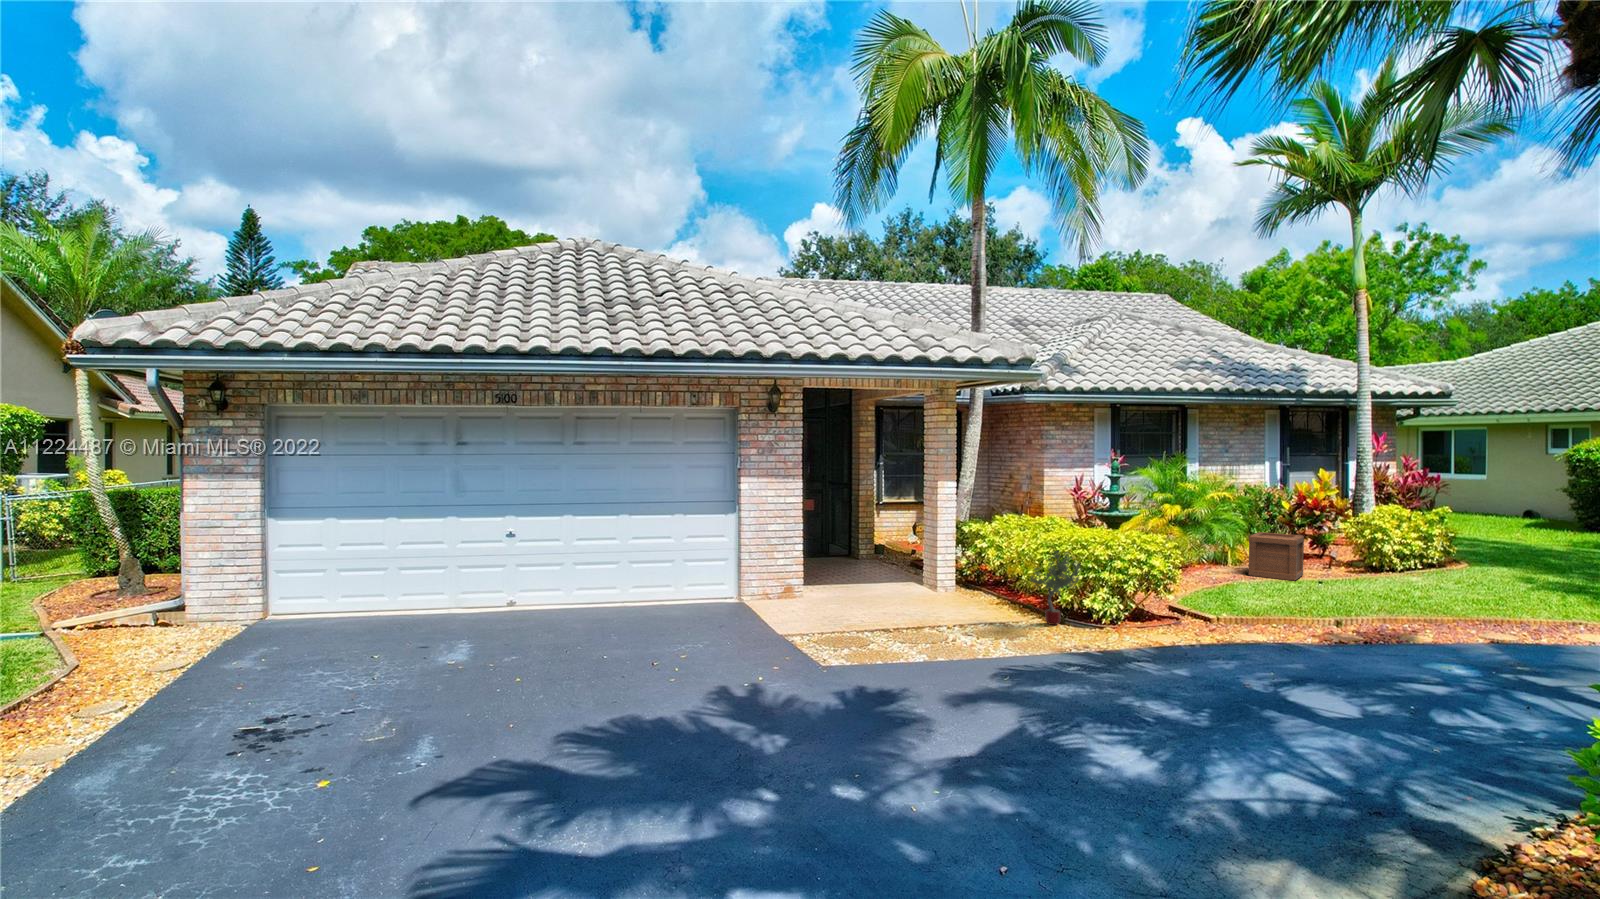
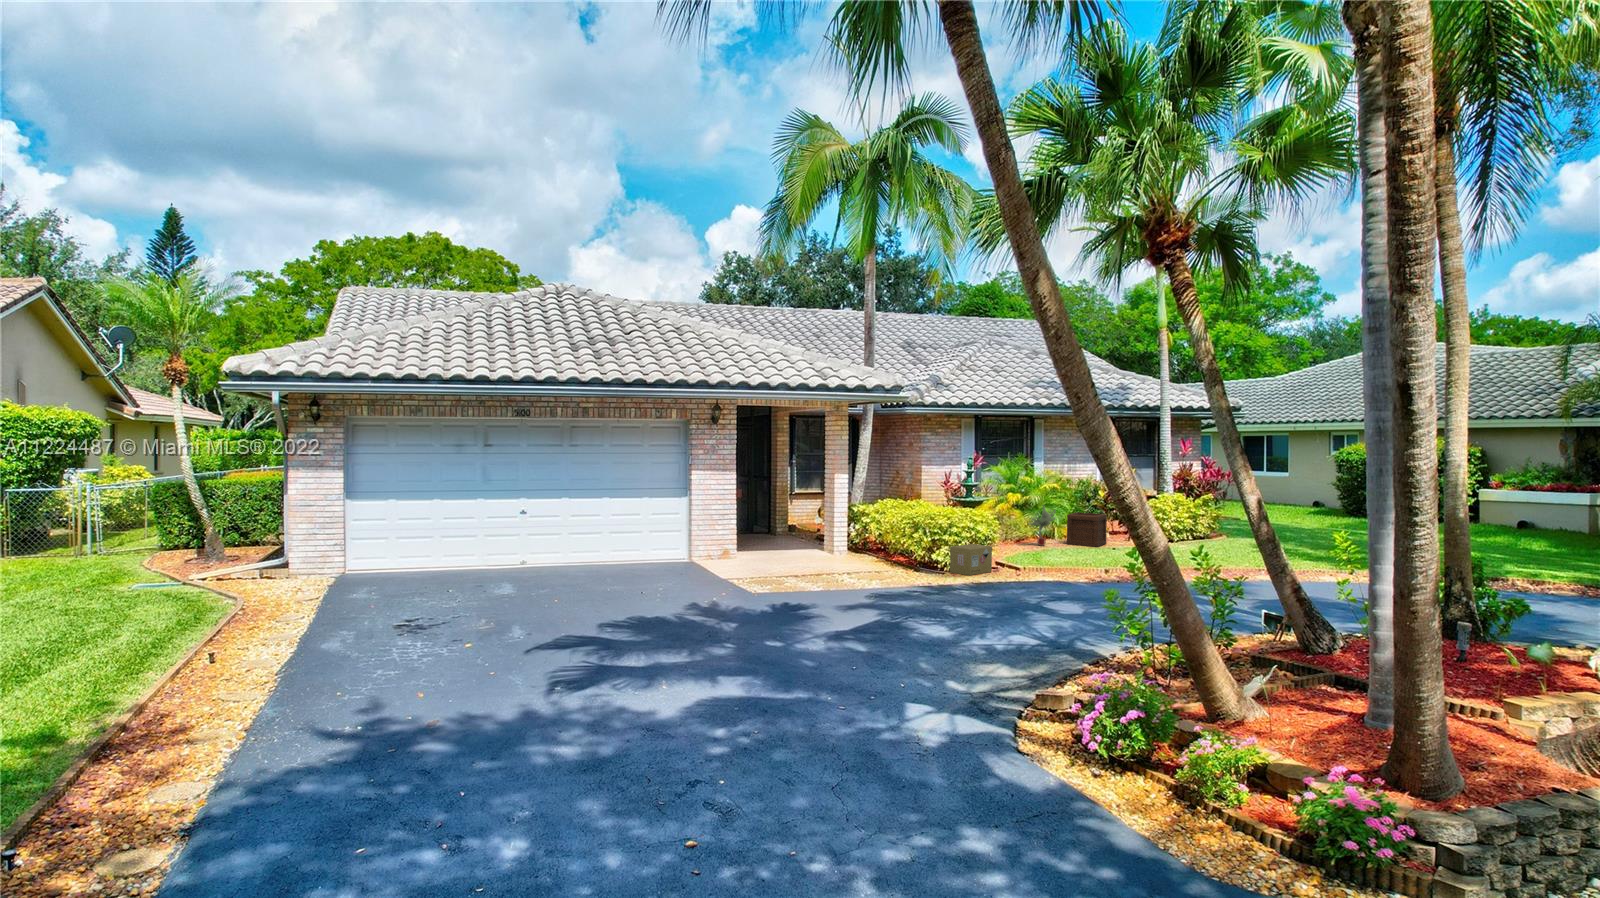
potted tree: present [1031,551,1080,625] -> present [1028,506,1055,546]
cardboard box: none [1114,585,1176,635] -> present [950,544,992,575]

